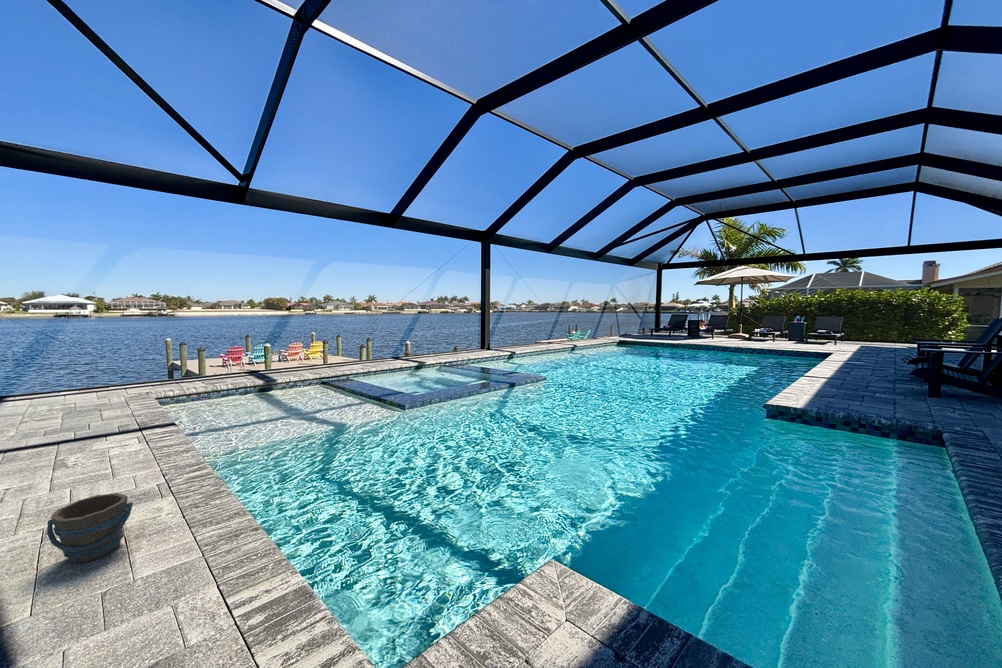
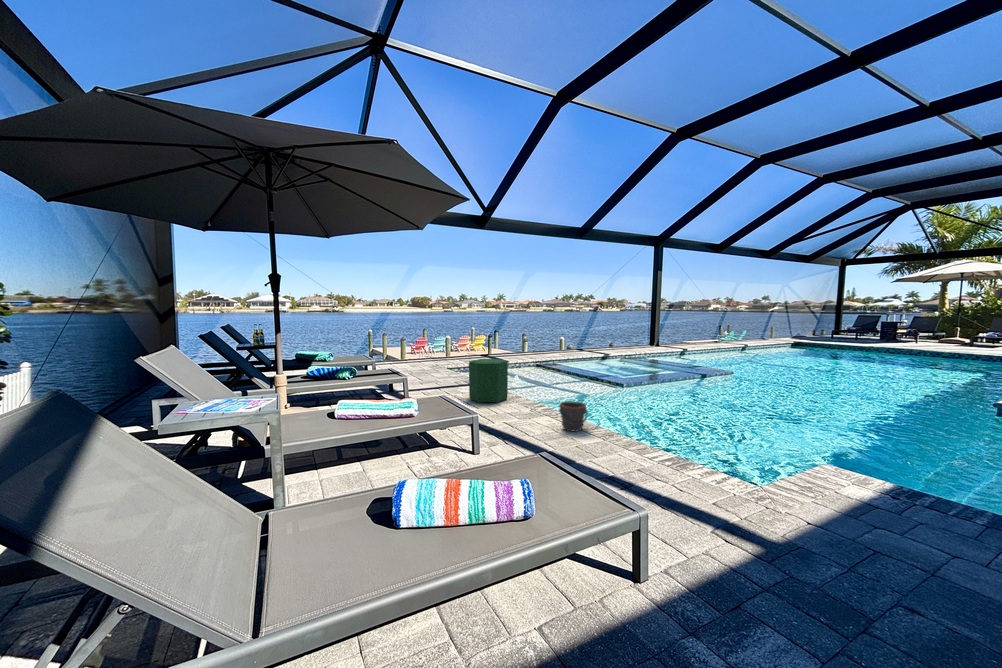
ottoman: none [40,397,130,479] -> present [469,359,508,403]

